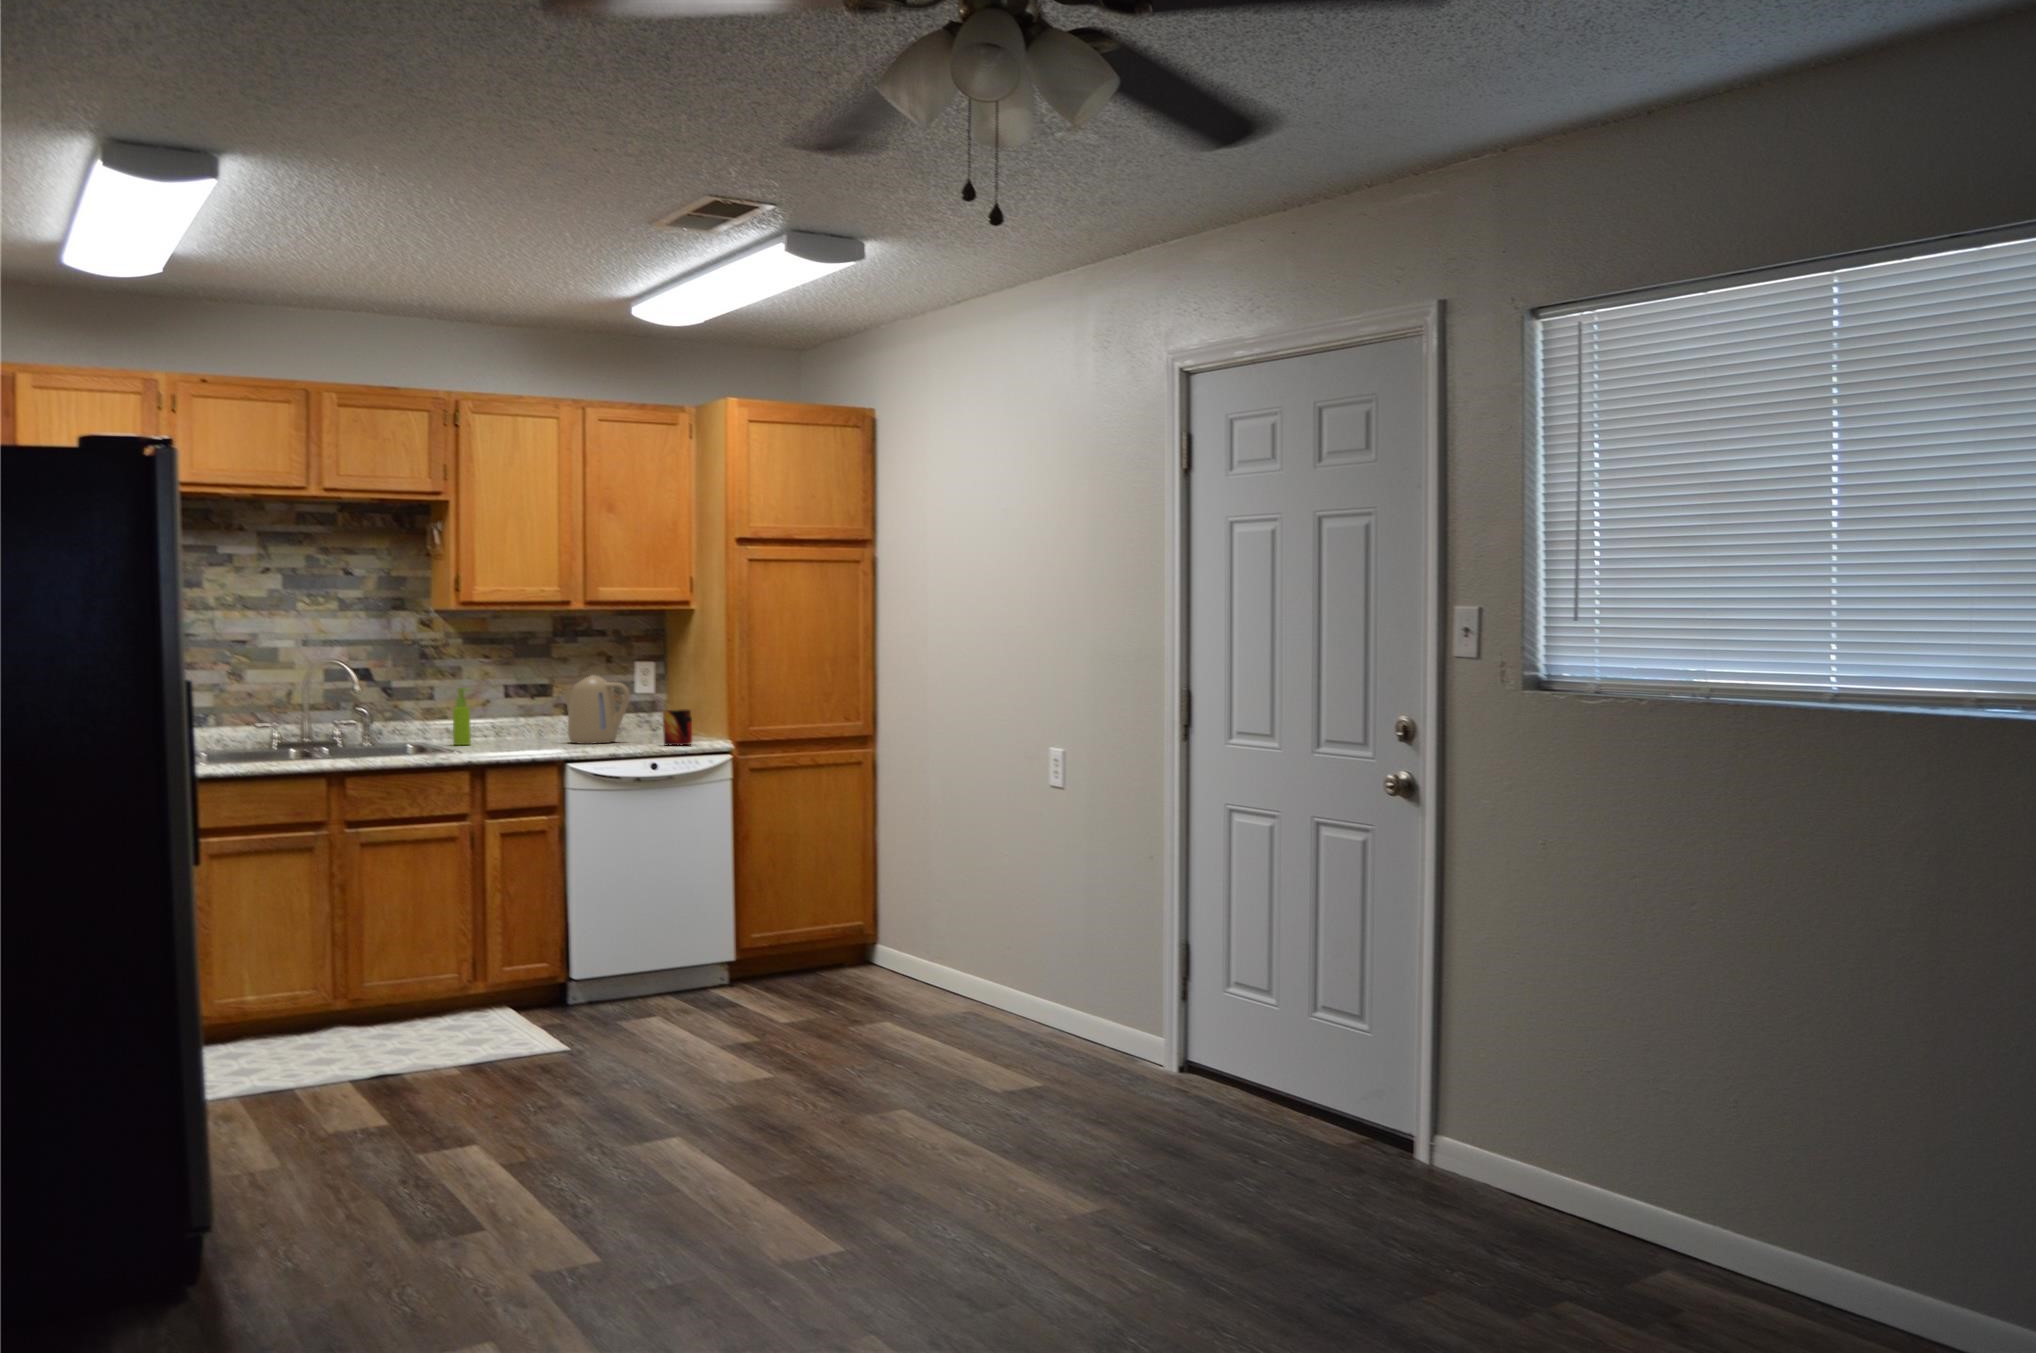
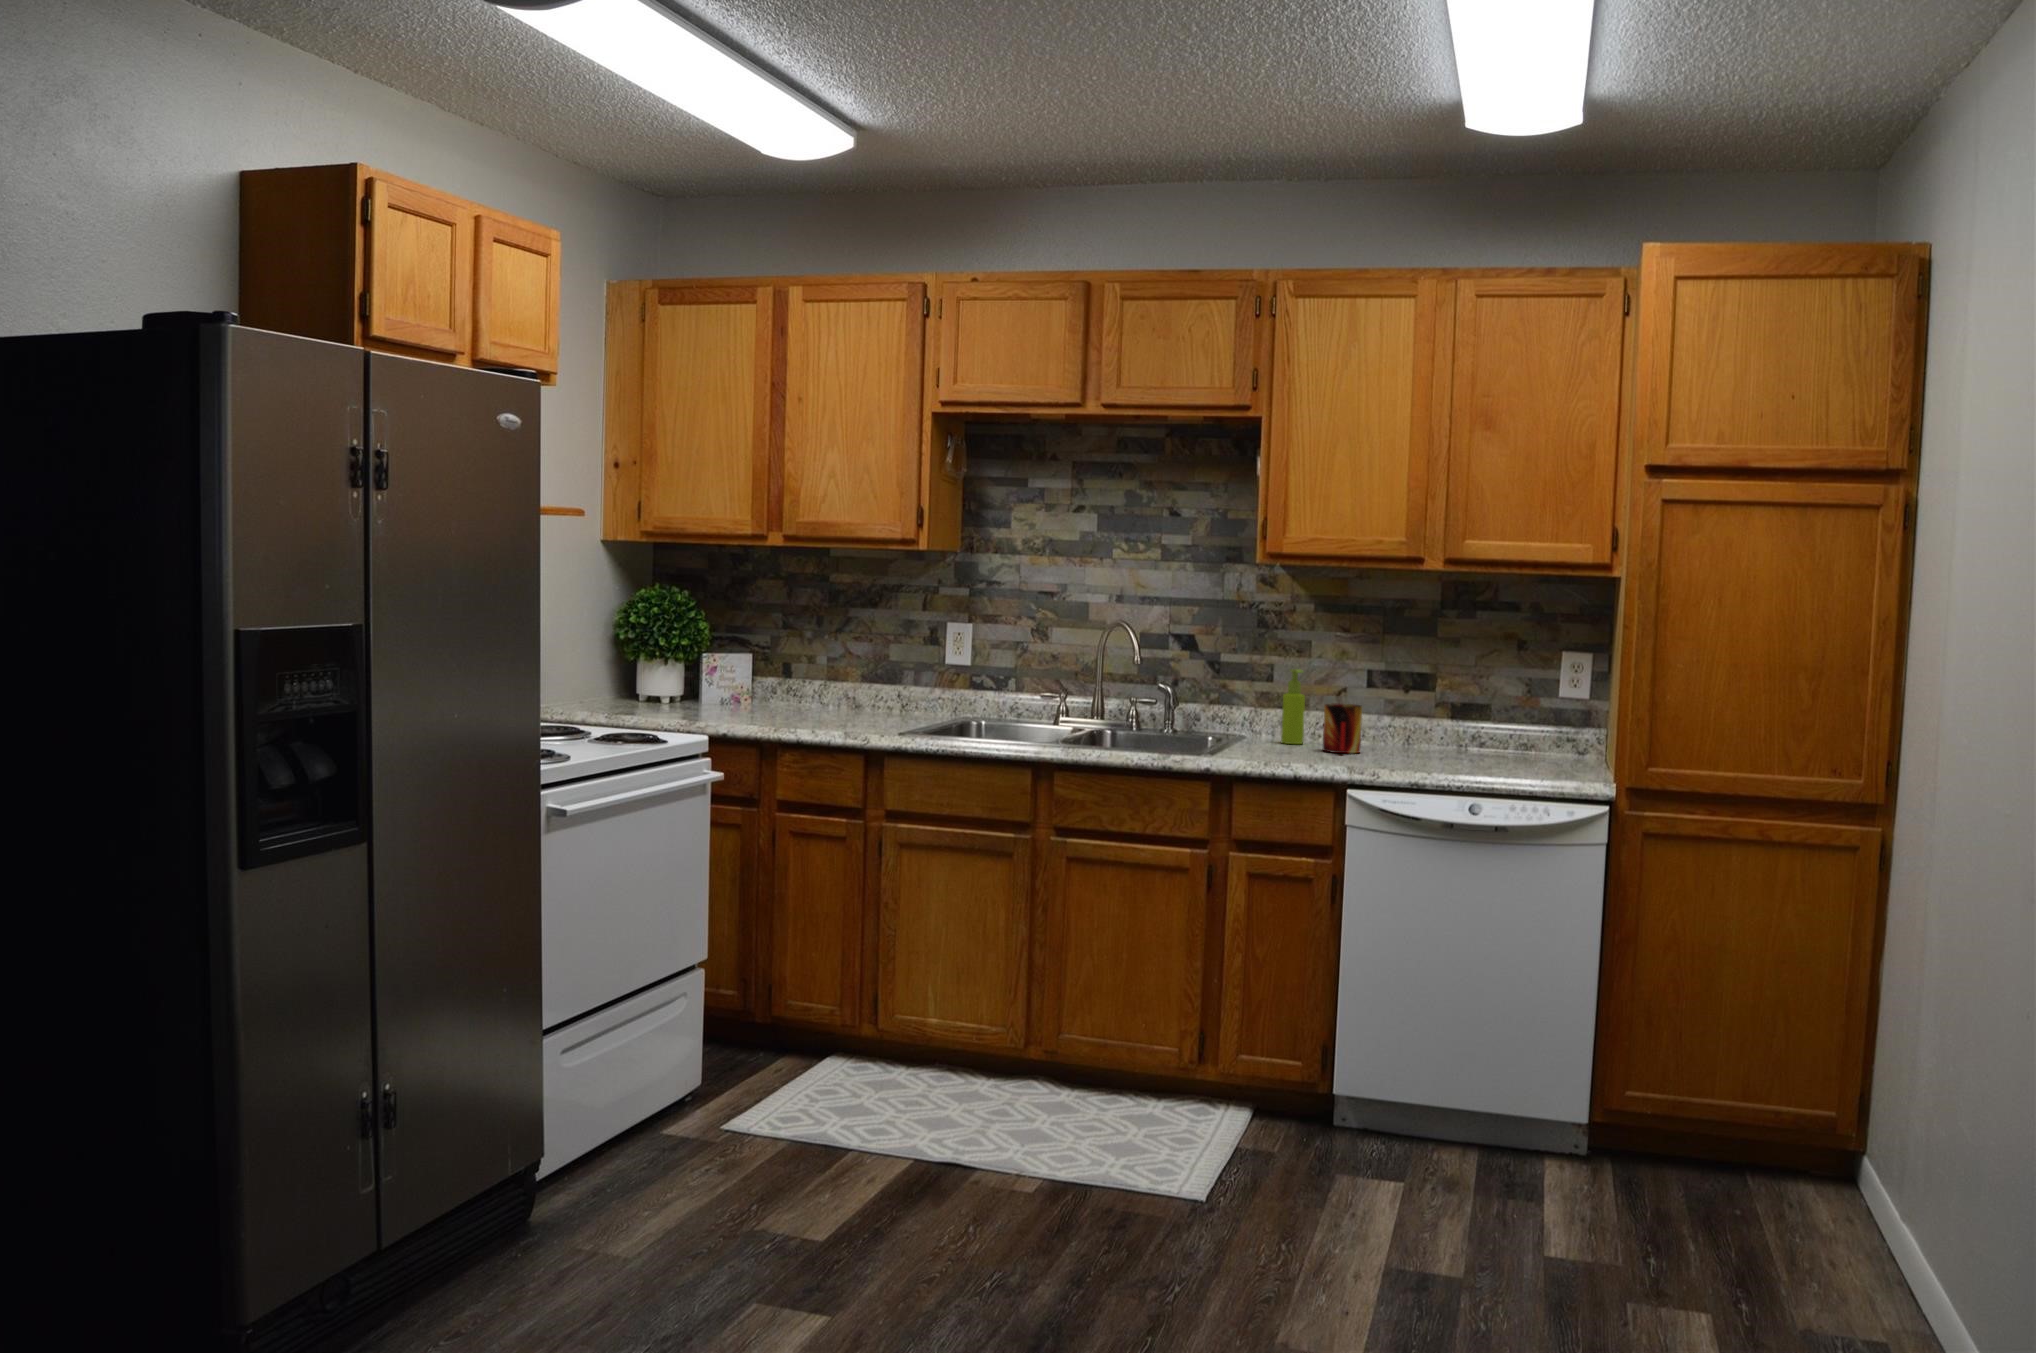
kettle: present [562,675,630,744] -> none [1420,665,1506,762]
mug: present [663,709,692,746] -> present [1323,704,1362,753]

